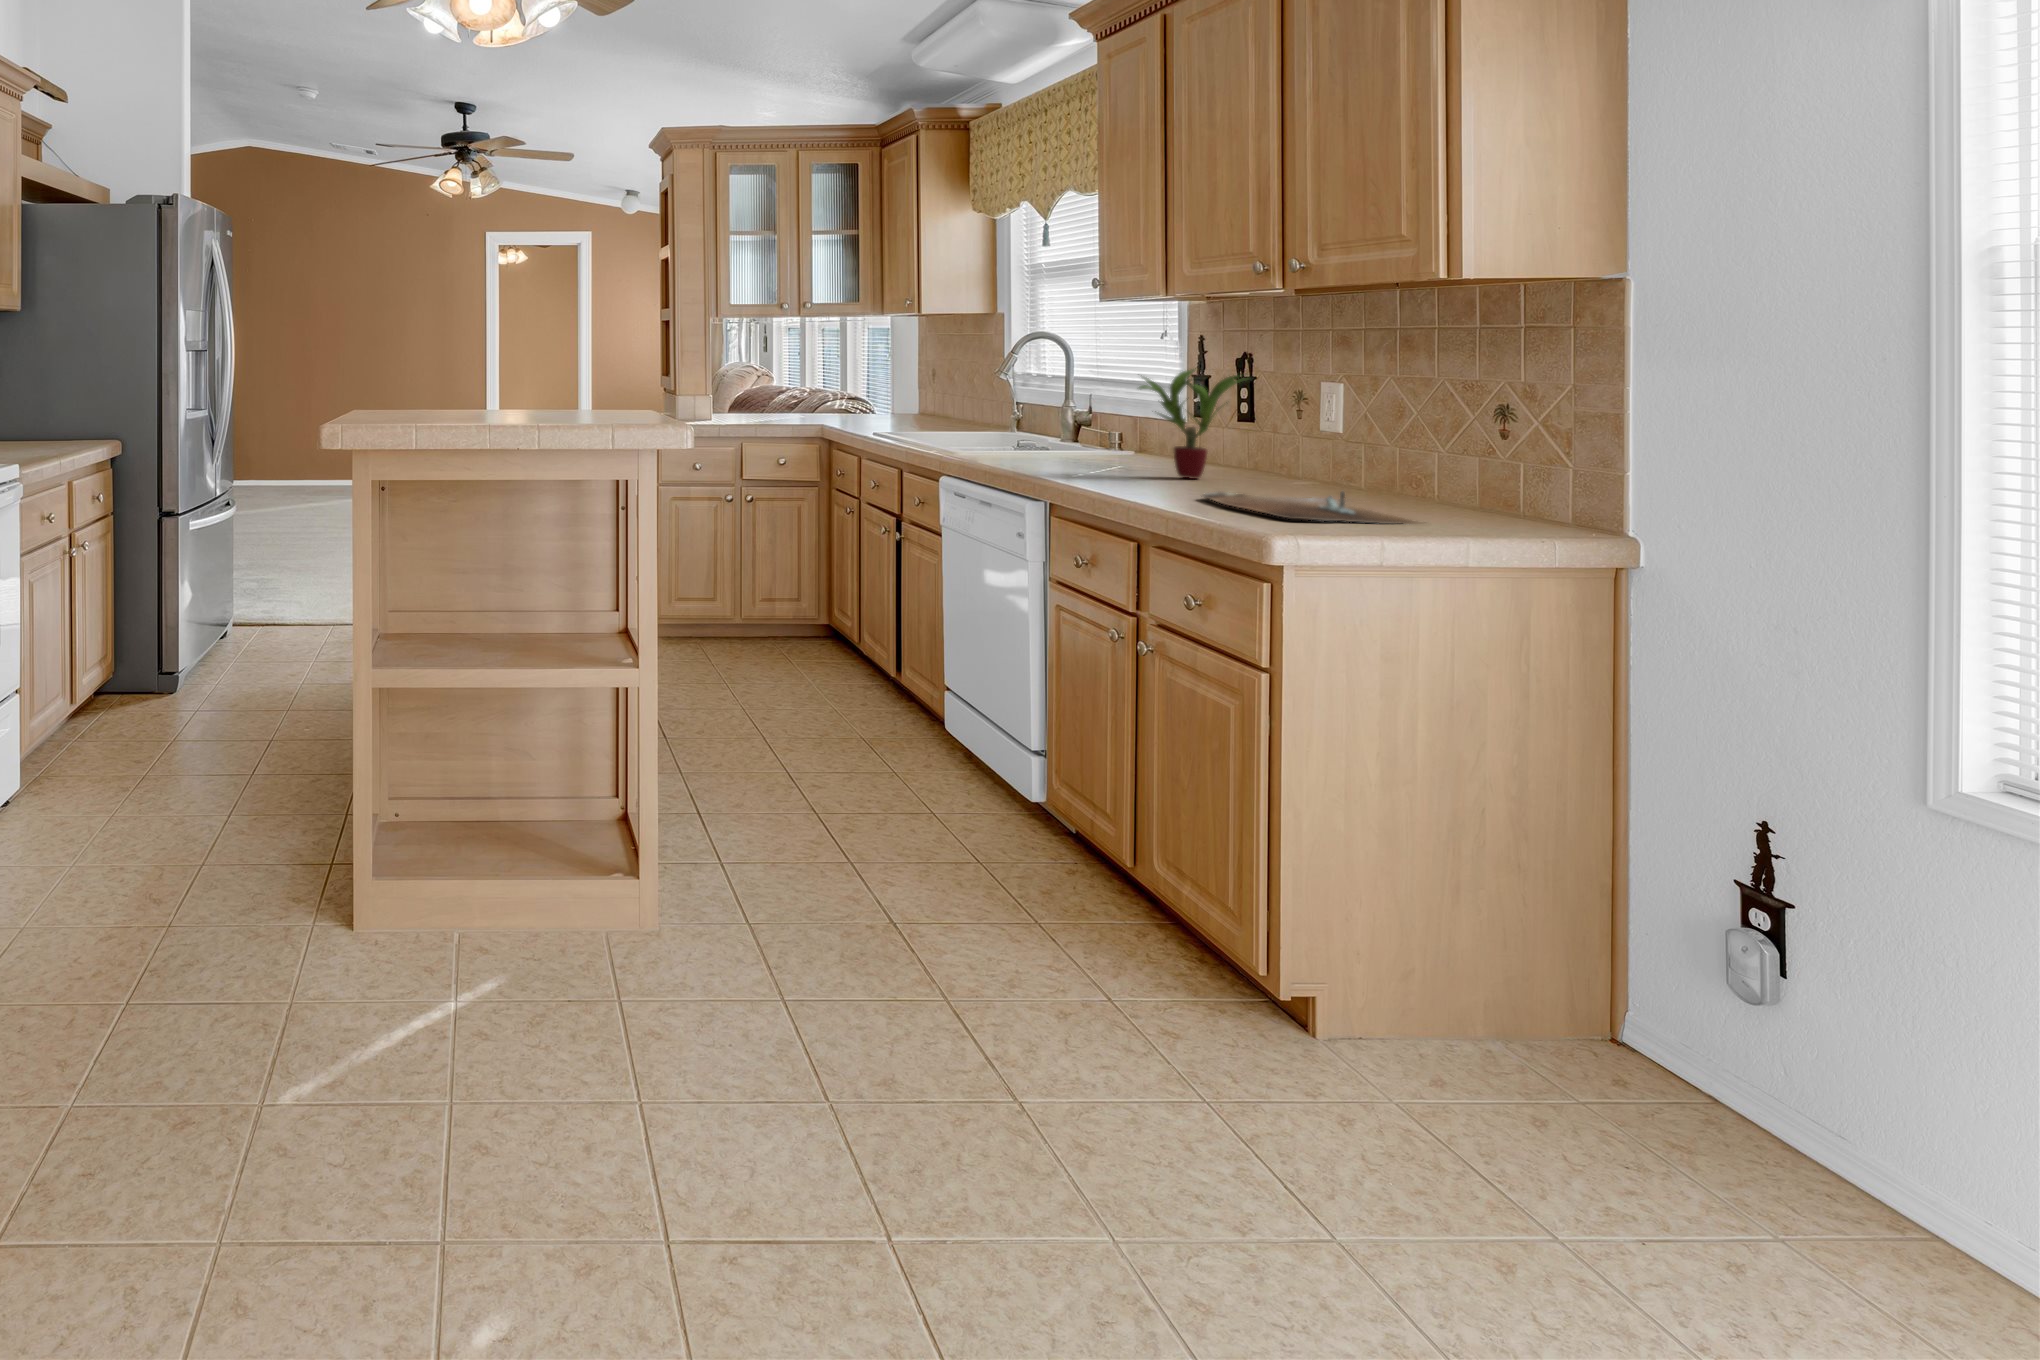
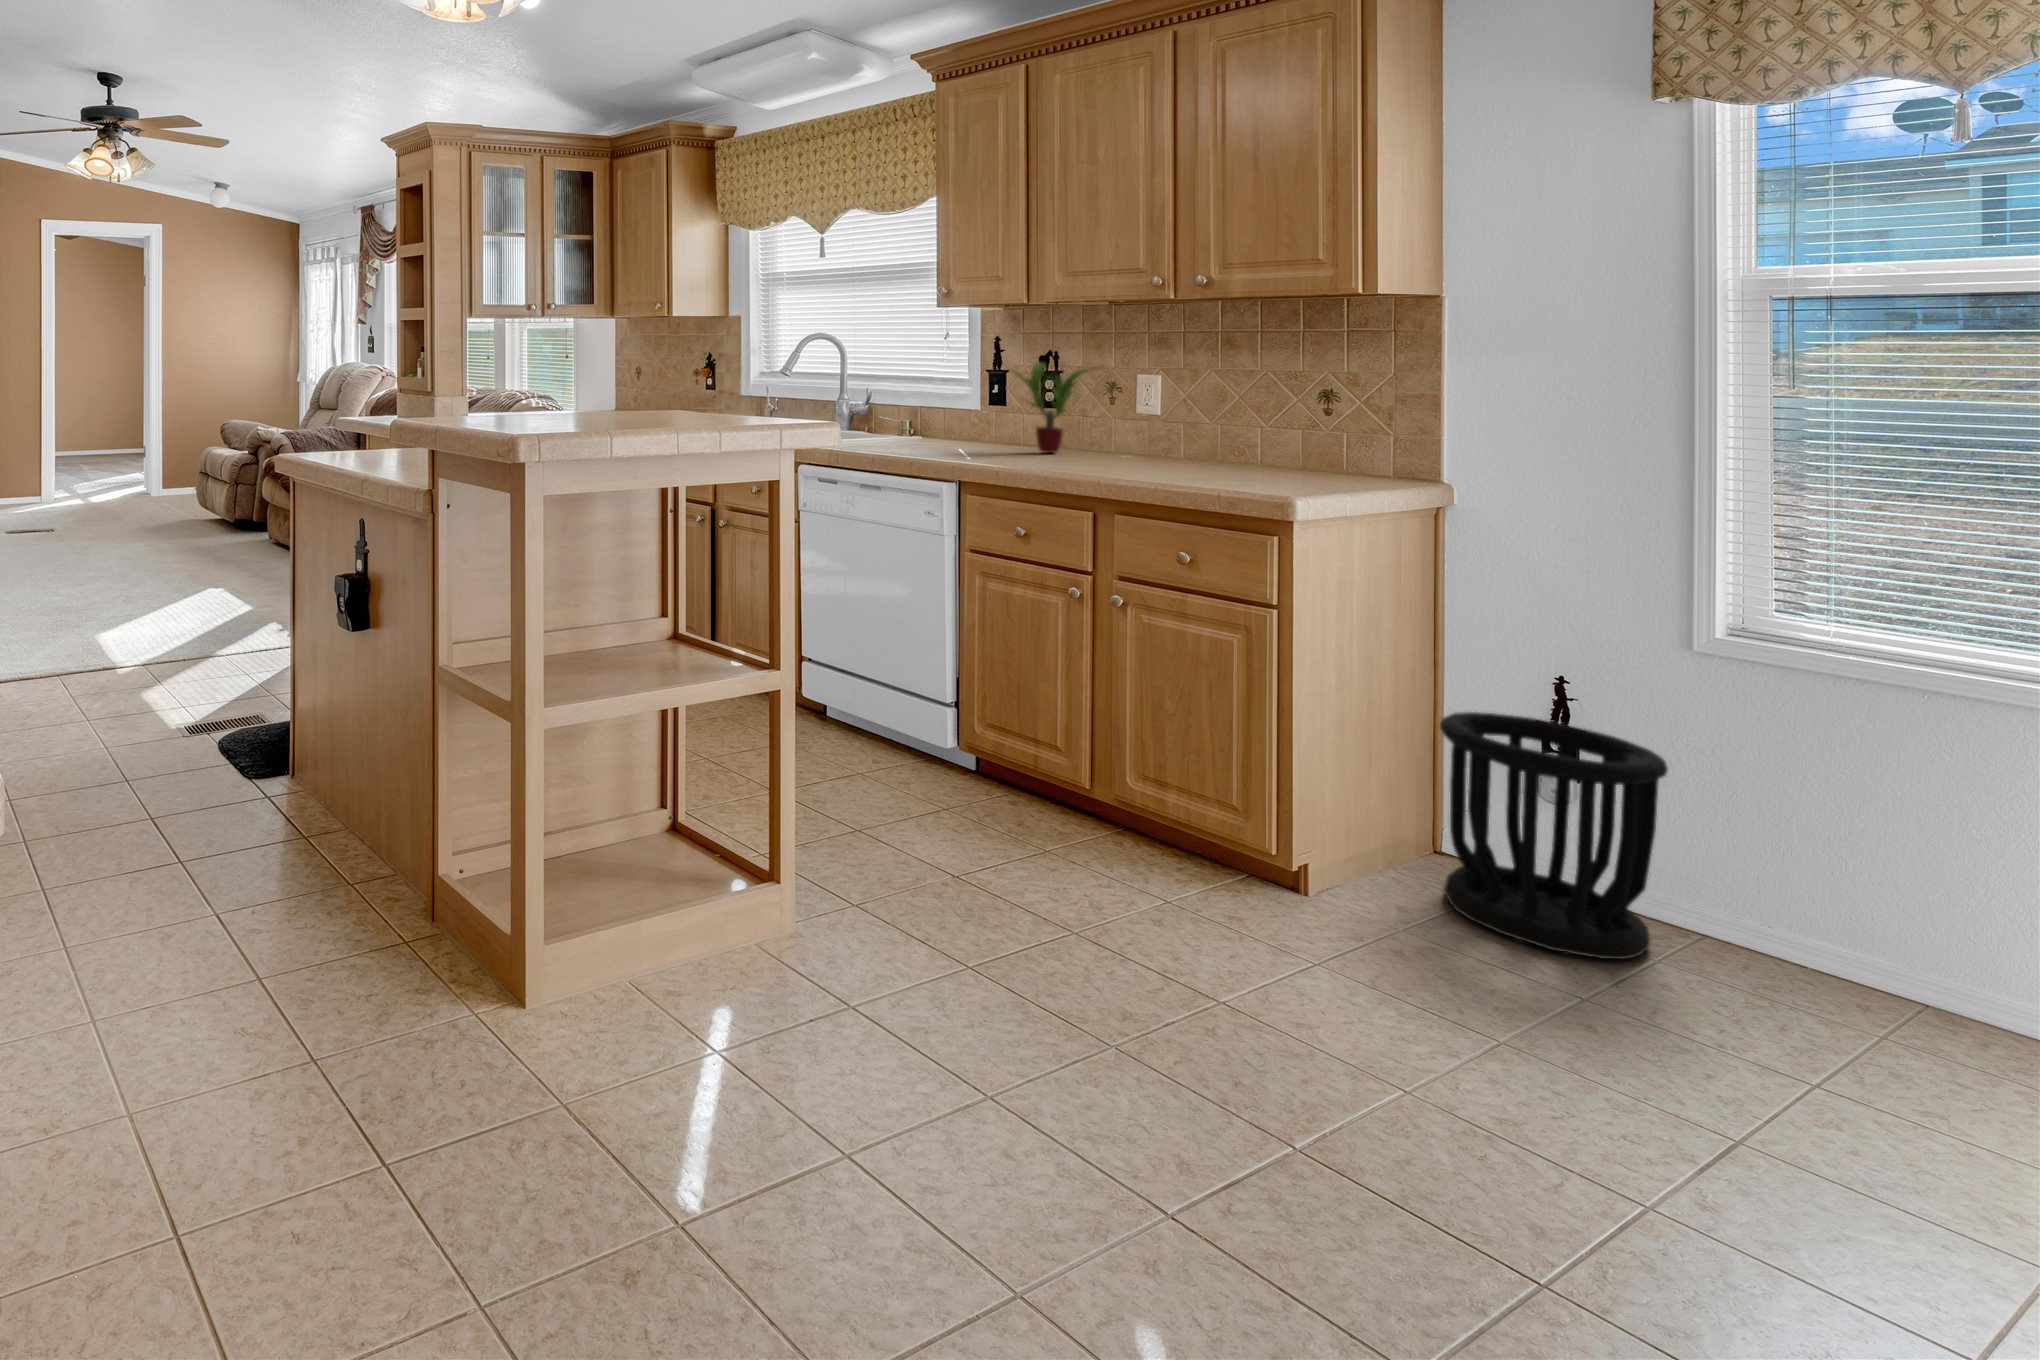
cutting board: present [1203,491,1418,525] -> none [1132,459,1347,484]
wastebasket: none [1510,844,1836,1218] -> present [1440,712,1668,959]

